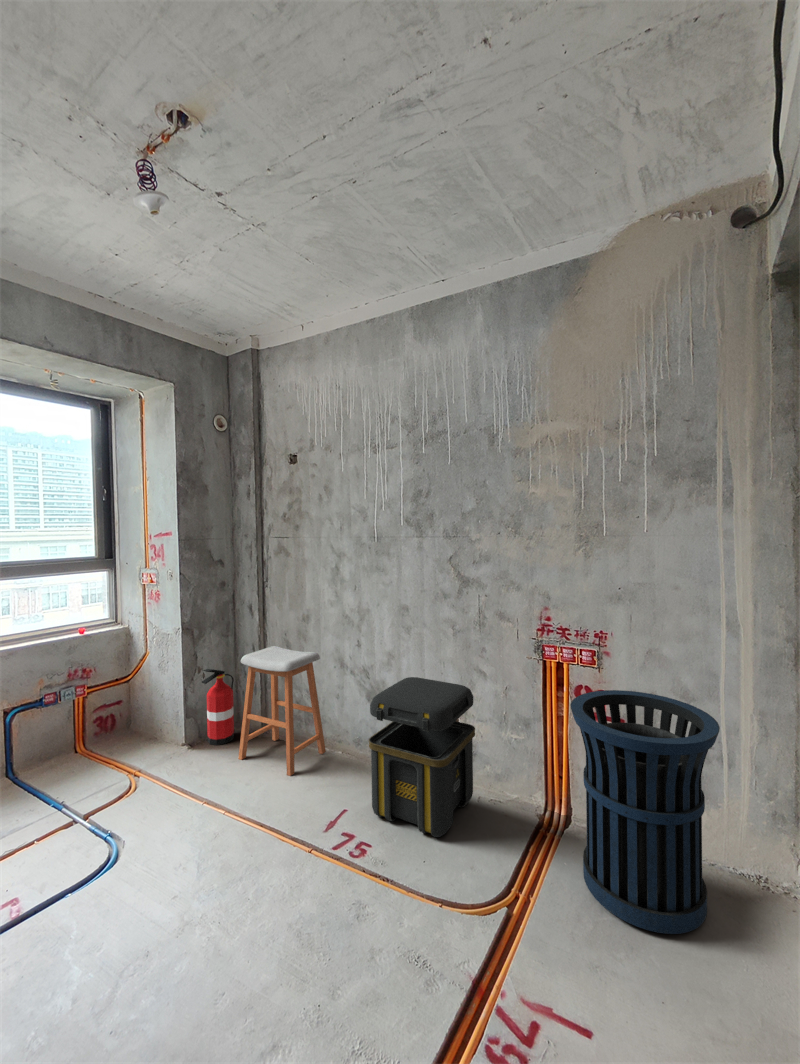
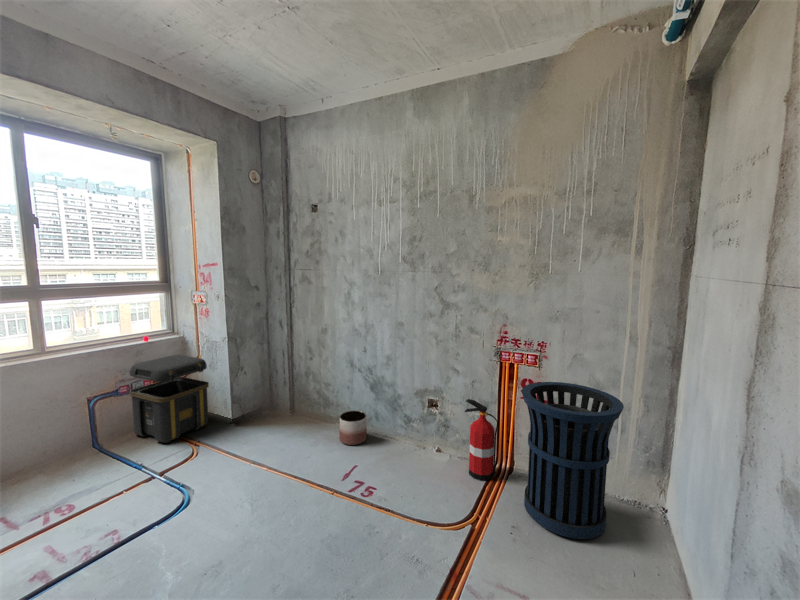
stool: present [238,646,326,776] -> none [272,351,337,444]
fire extinguisher: present [202,669,235,745] -> present [465,399,499,481]
toolbox: present [369,677,475,837] -> present [130,355,209,443]
planter: none [327,729,364,778] -> present [339,411,367,445]

